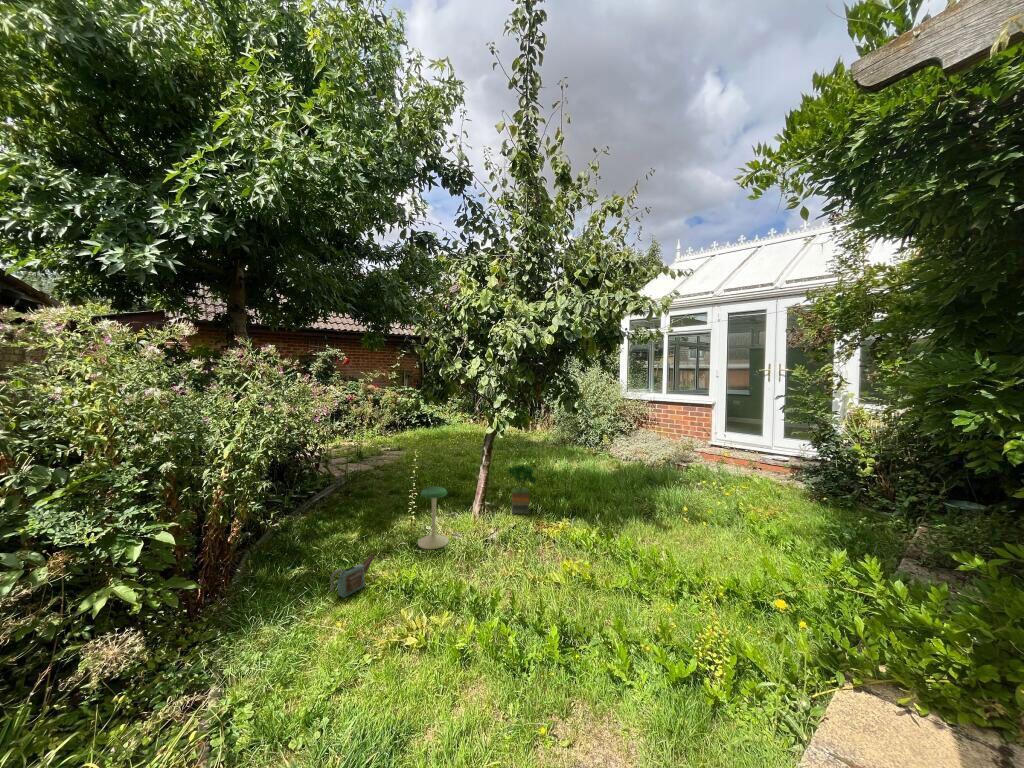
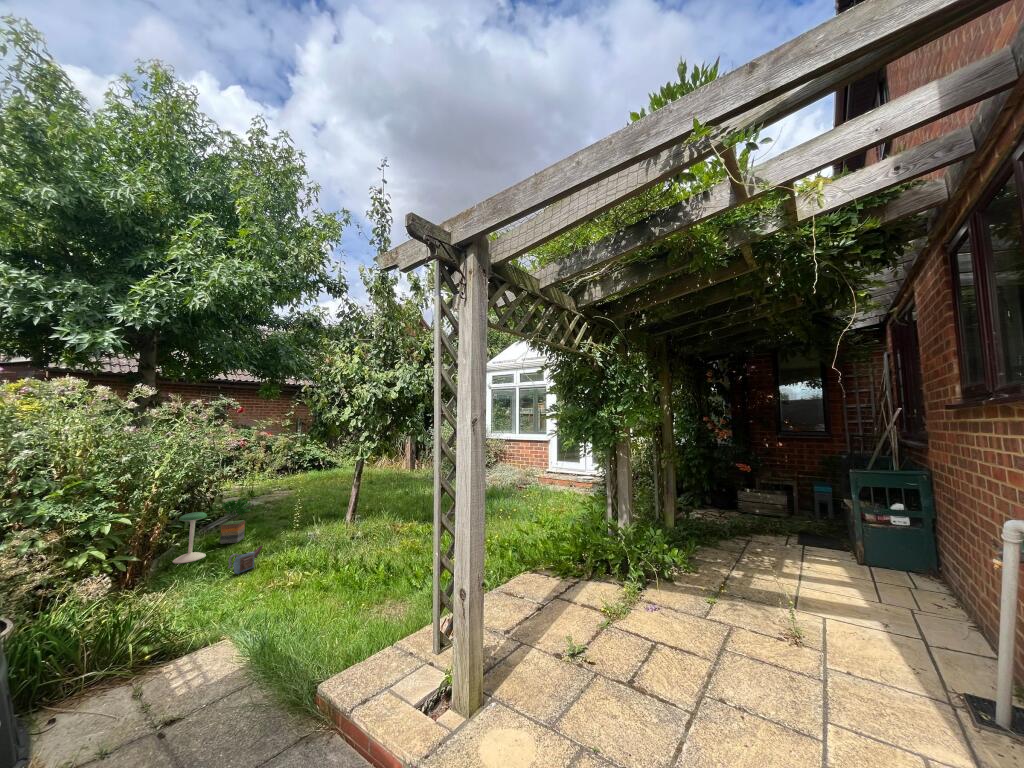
potted tree: present [507,465,537,514] -> present [220,500,252,544]
stool: present [418,486,449,549] -> present [173,512,207,564]

